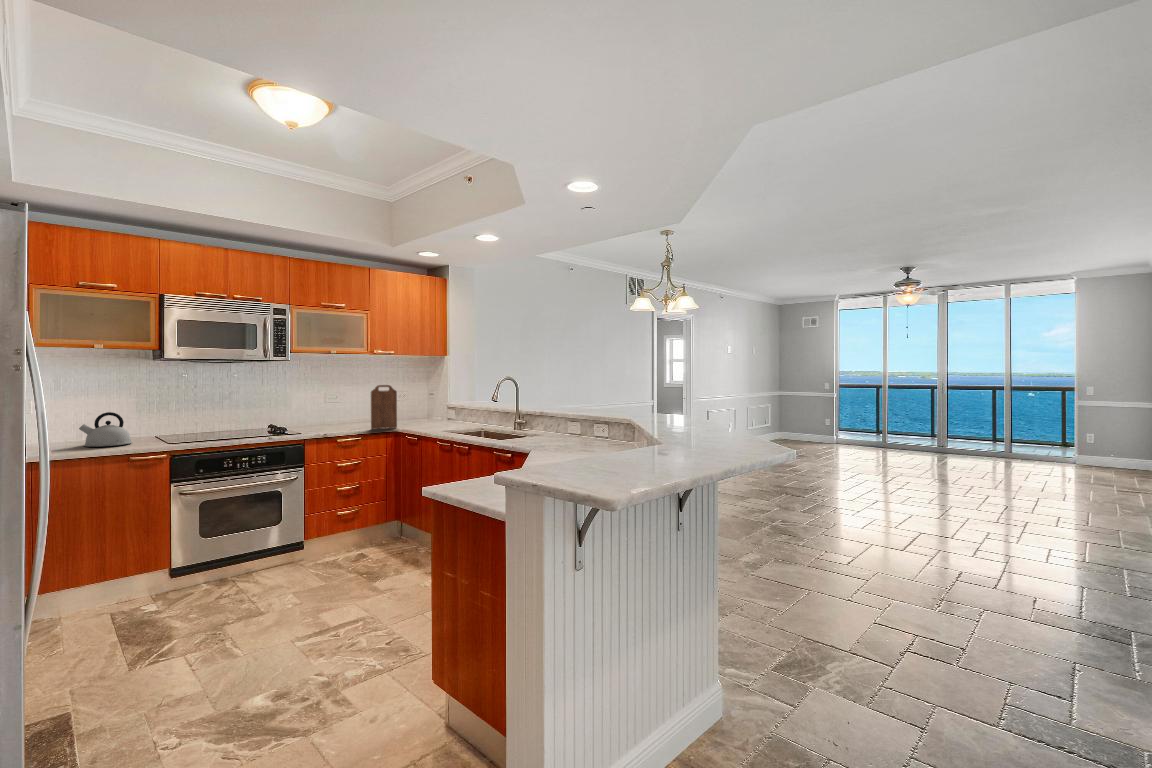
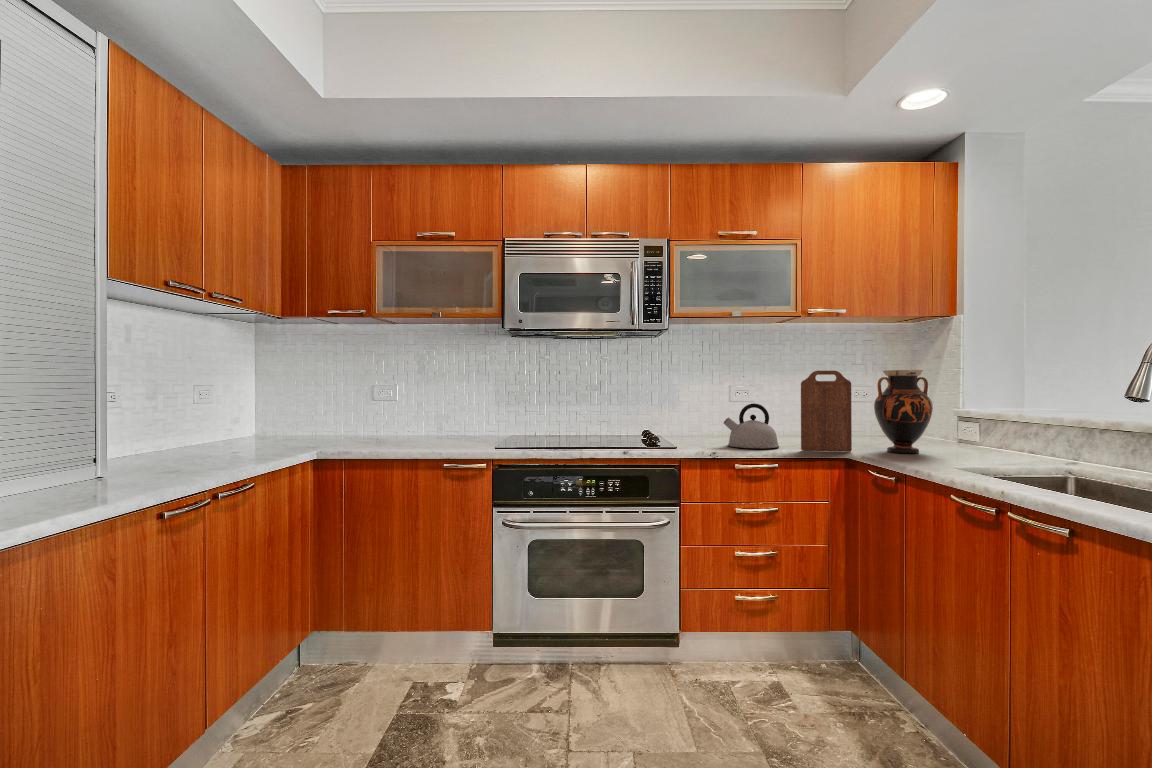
vase: none [408,384,434,426] -> present [874,370,933,453]
kettle: present [79,412,132,447] -> present [724,403,779,448]

